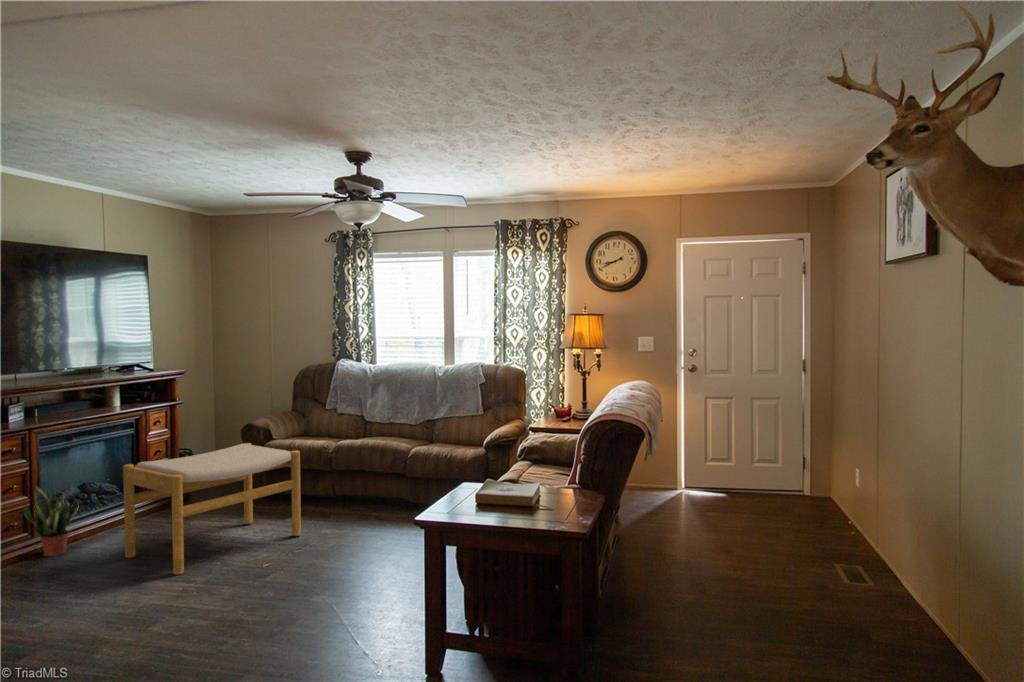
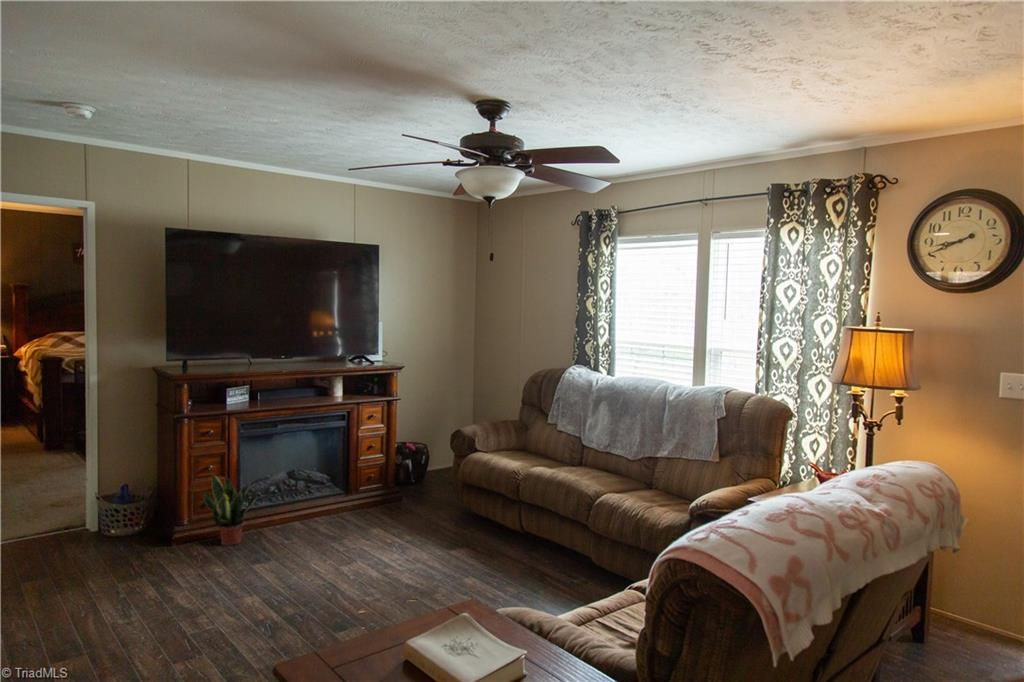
footstool: present [123,443,301,575] -> none [267,457,447,608]

